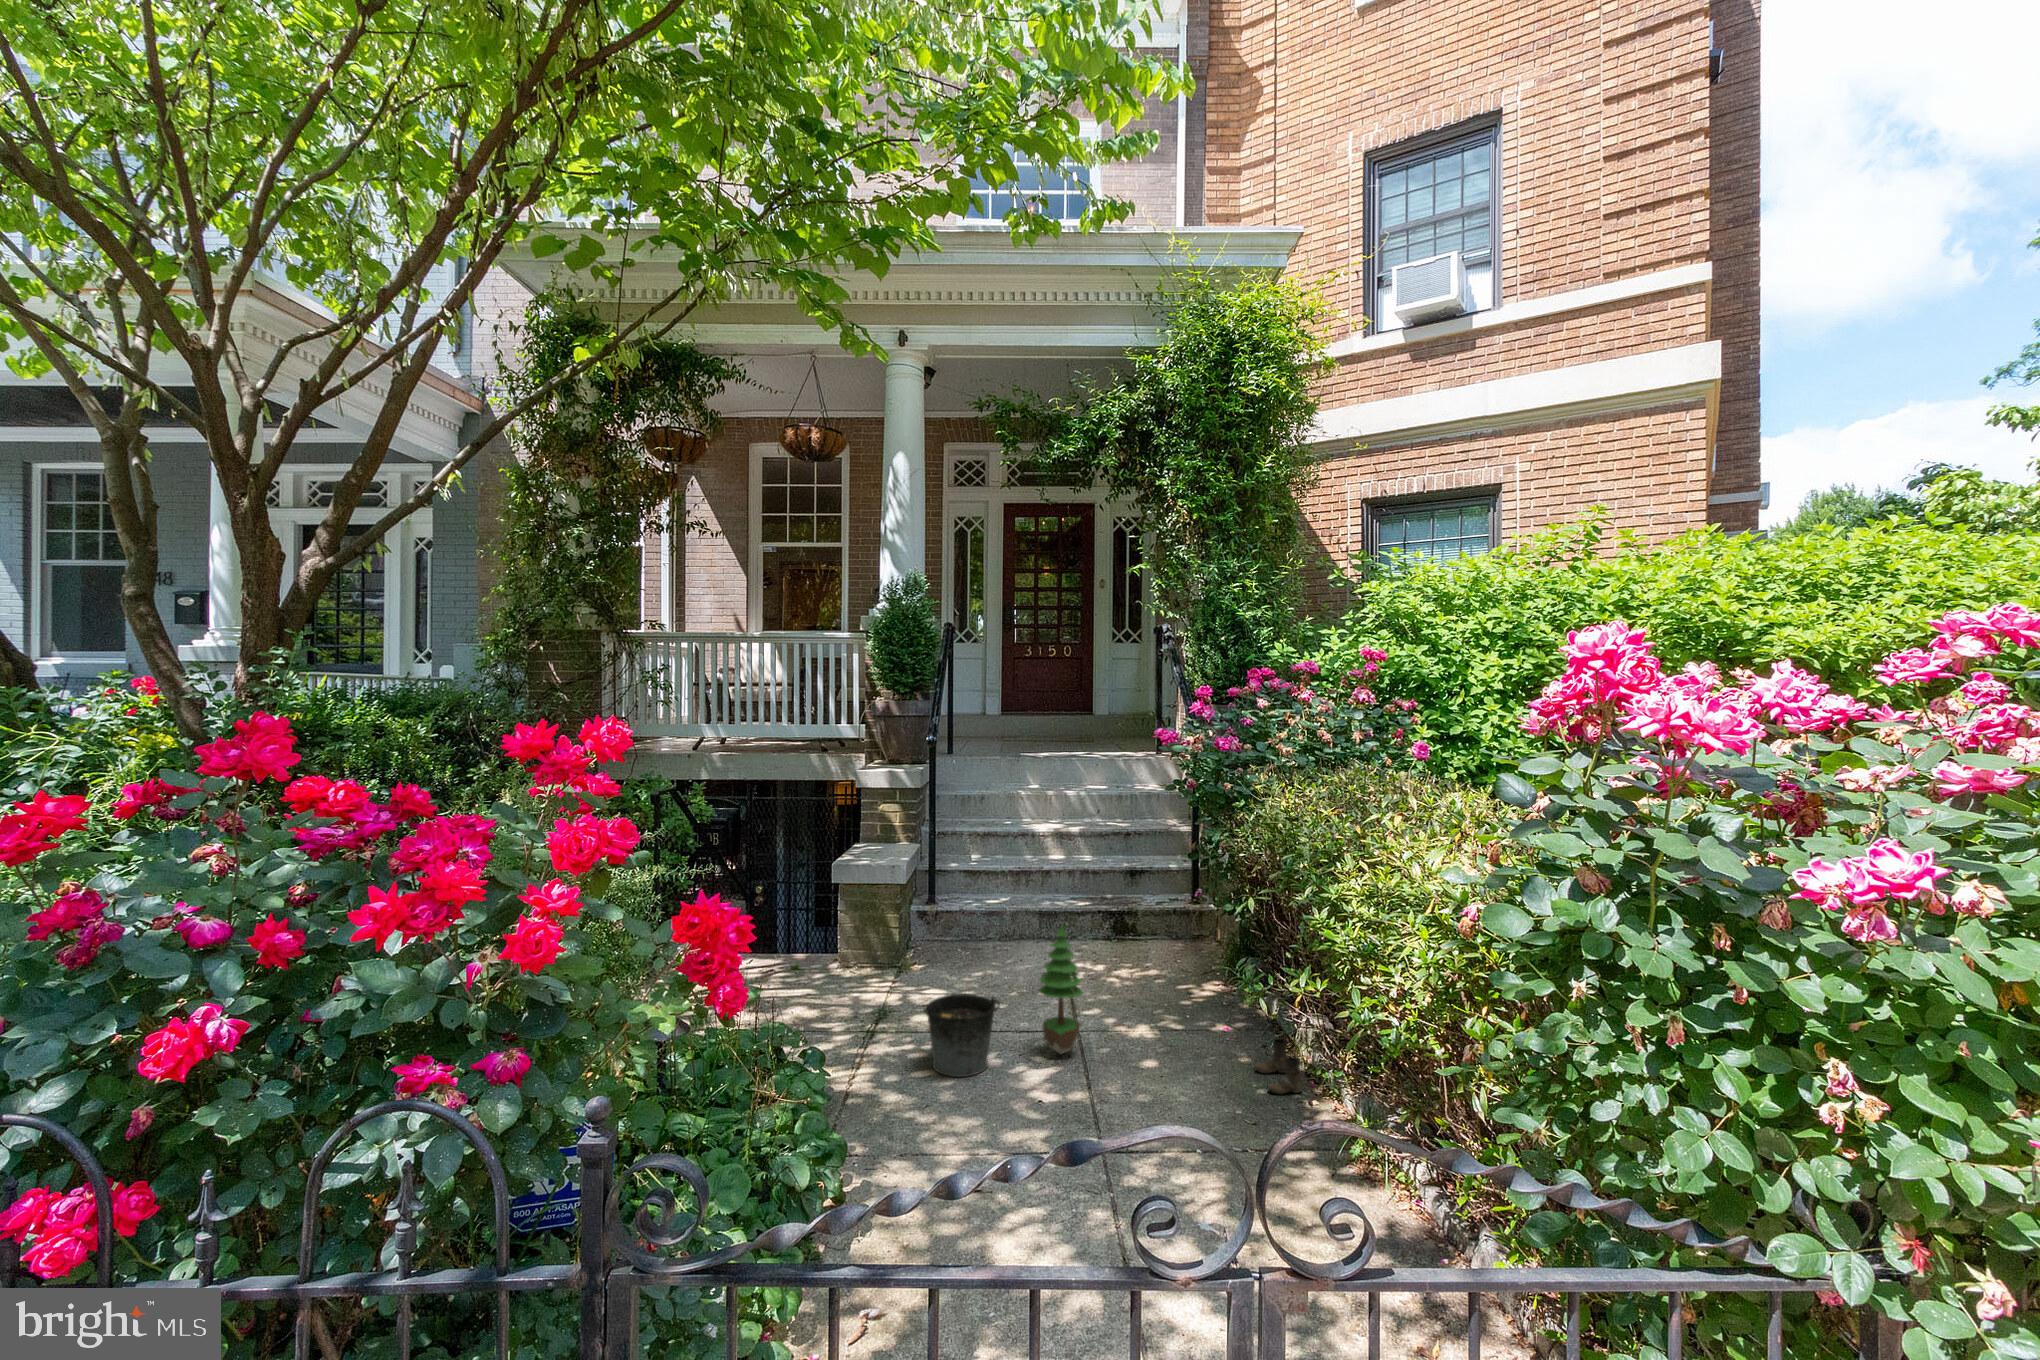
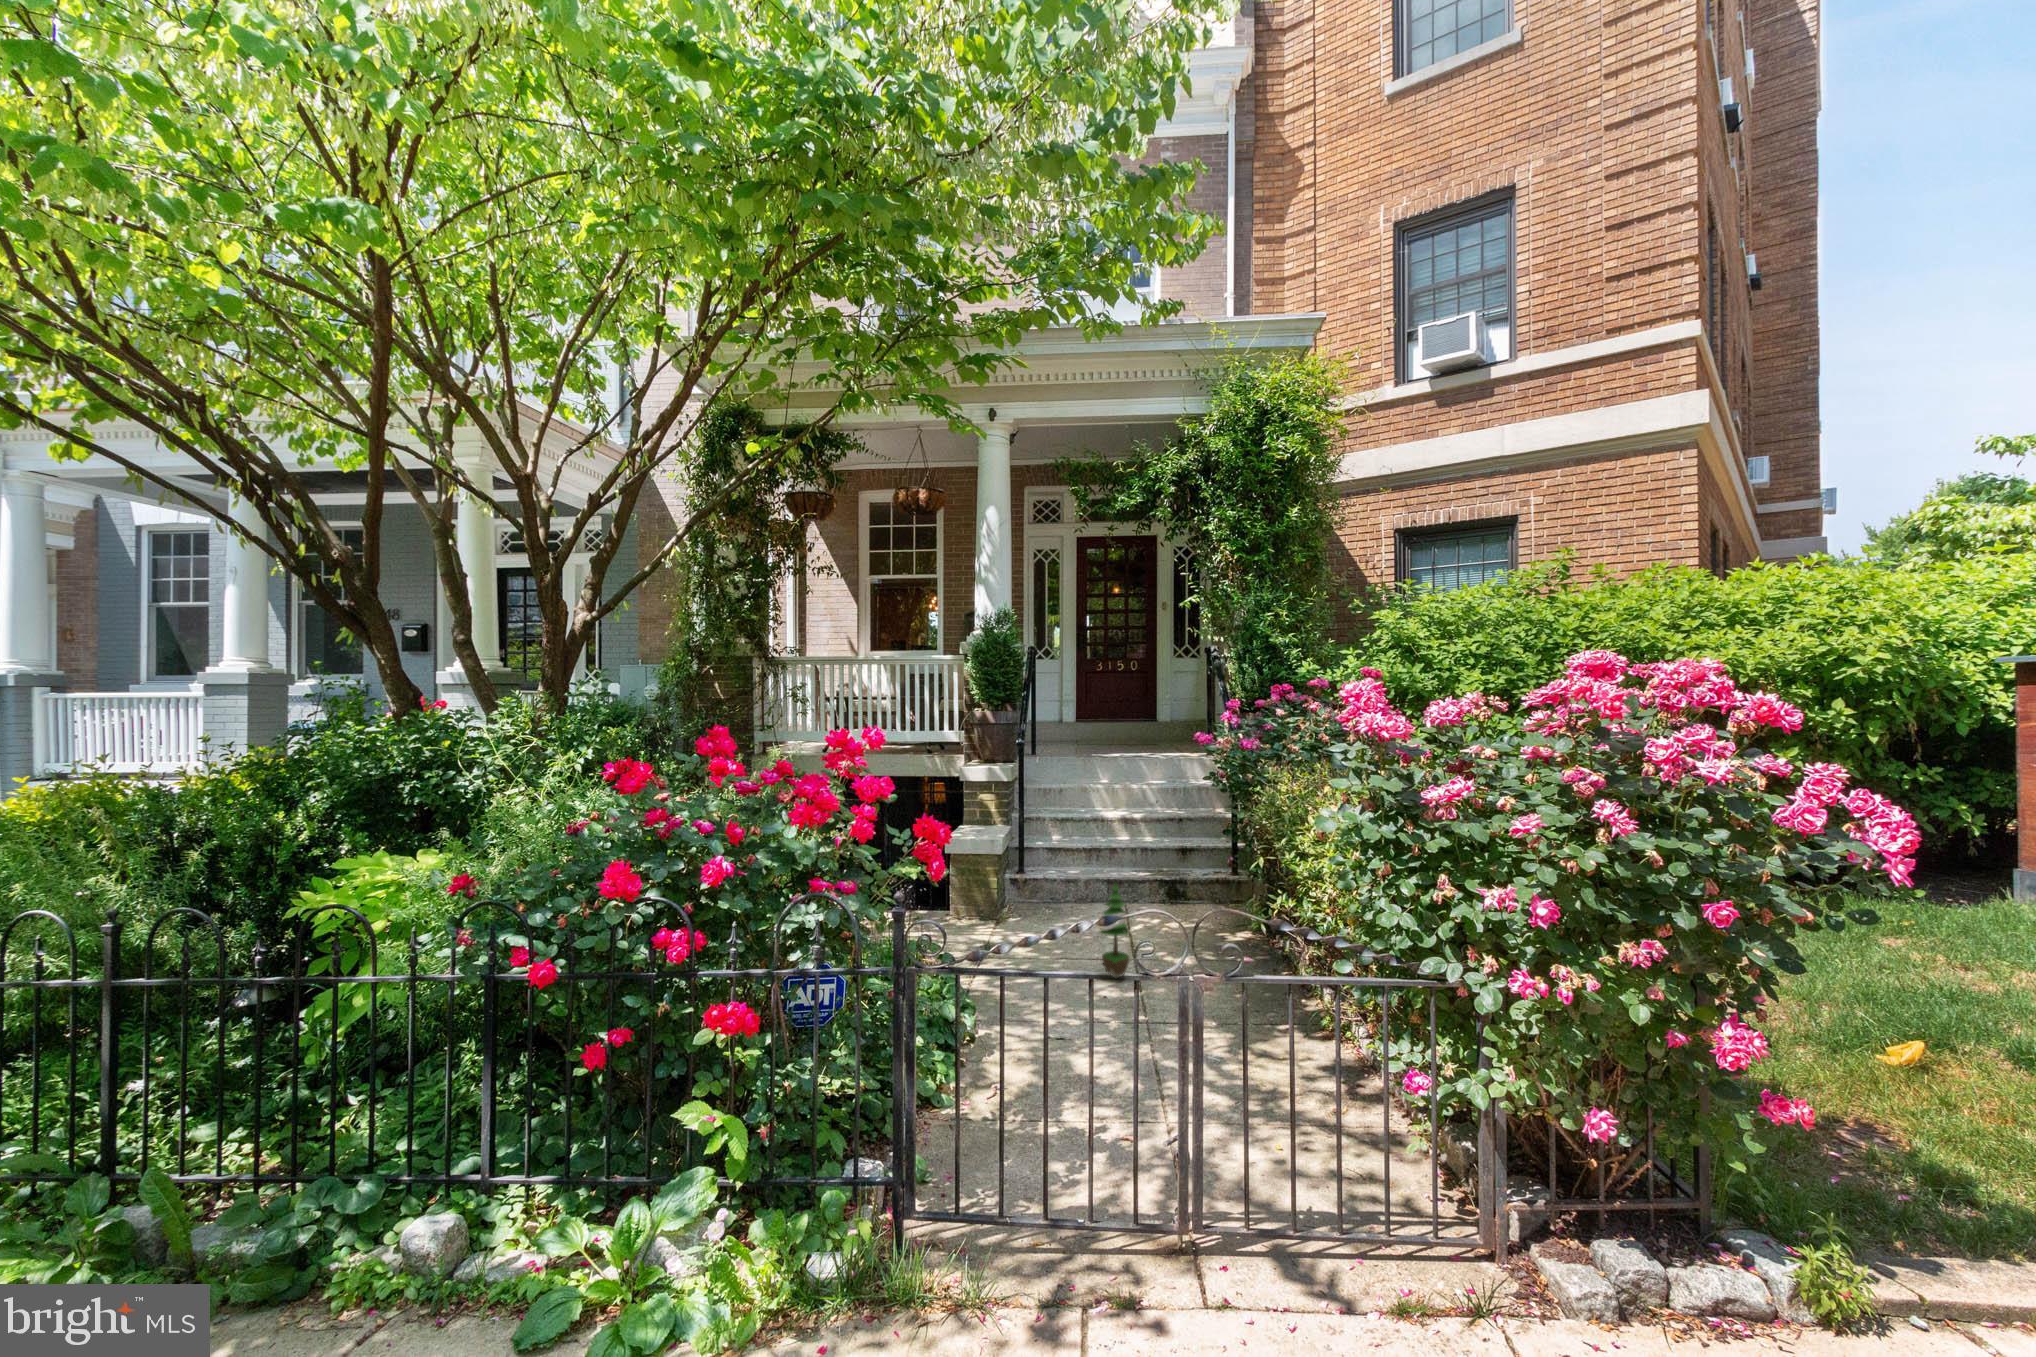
bucket: present [924,994,1000,1077] -> none [1014,933,1070,990]
boots: present [1254,1038,1301,1094] -> none [1260,968,1293,1006]

